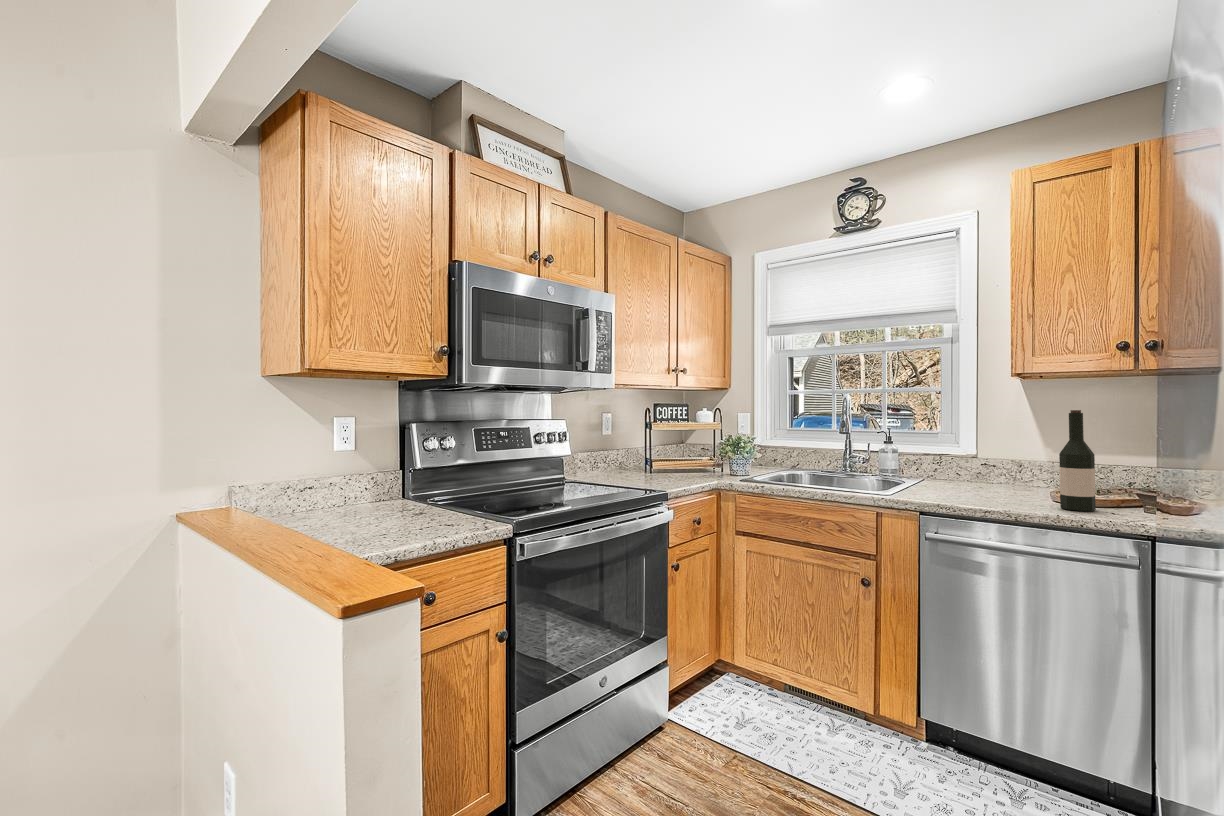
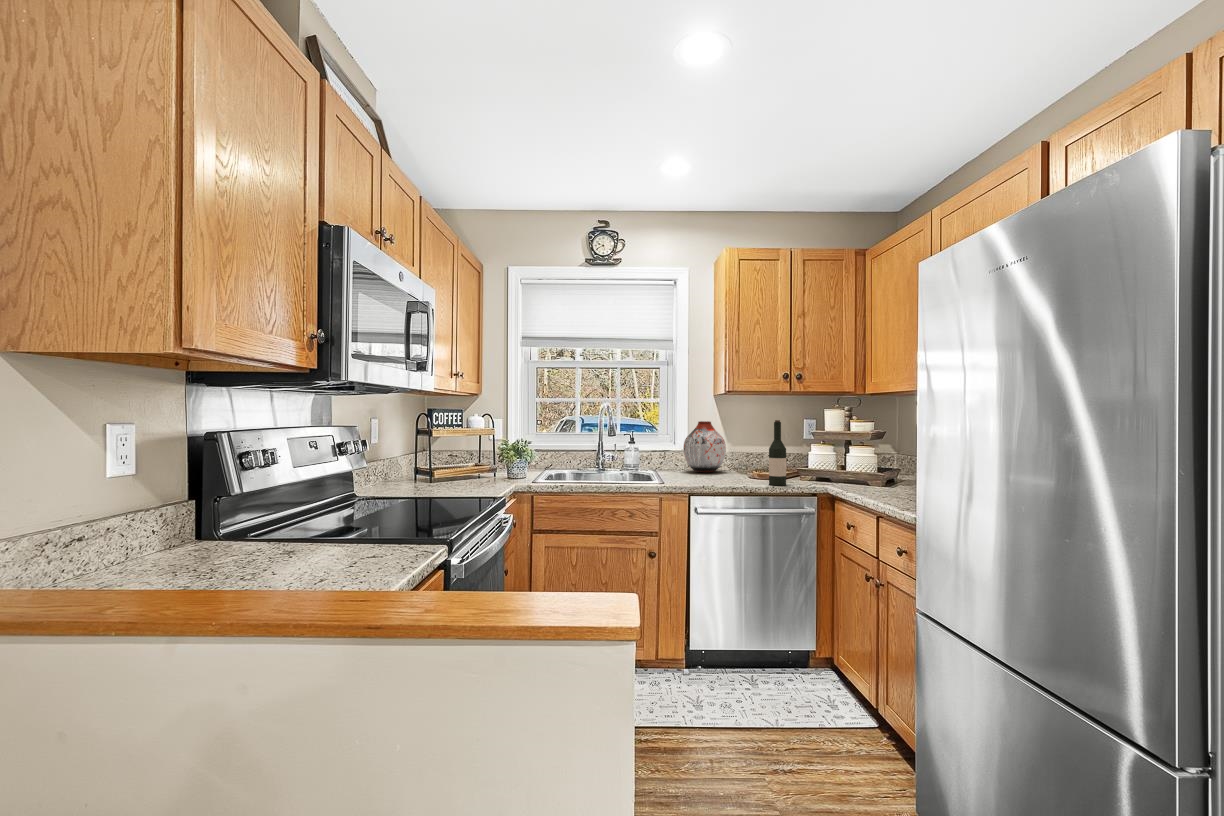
vase: none [962,416,1032,486] -> present [683,421,726,473]

